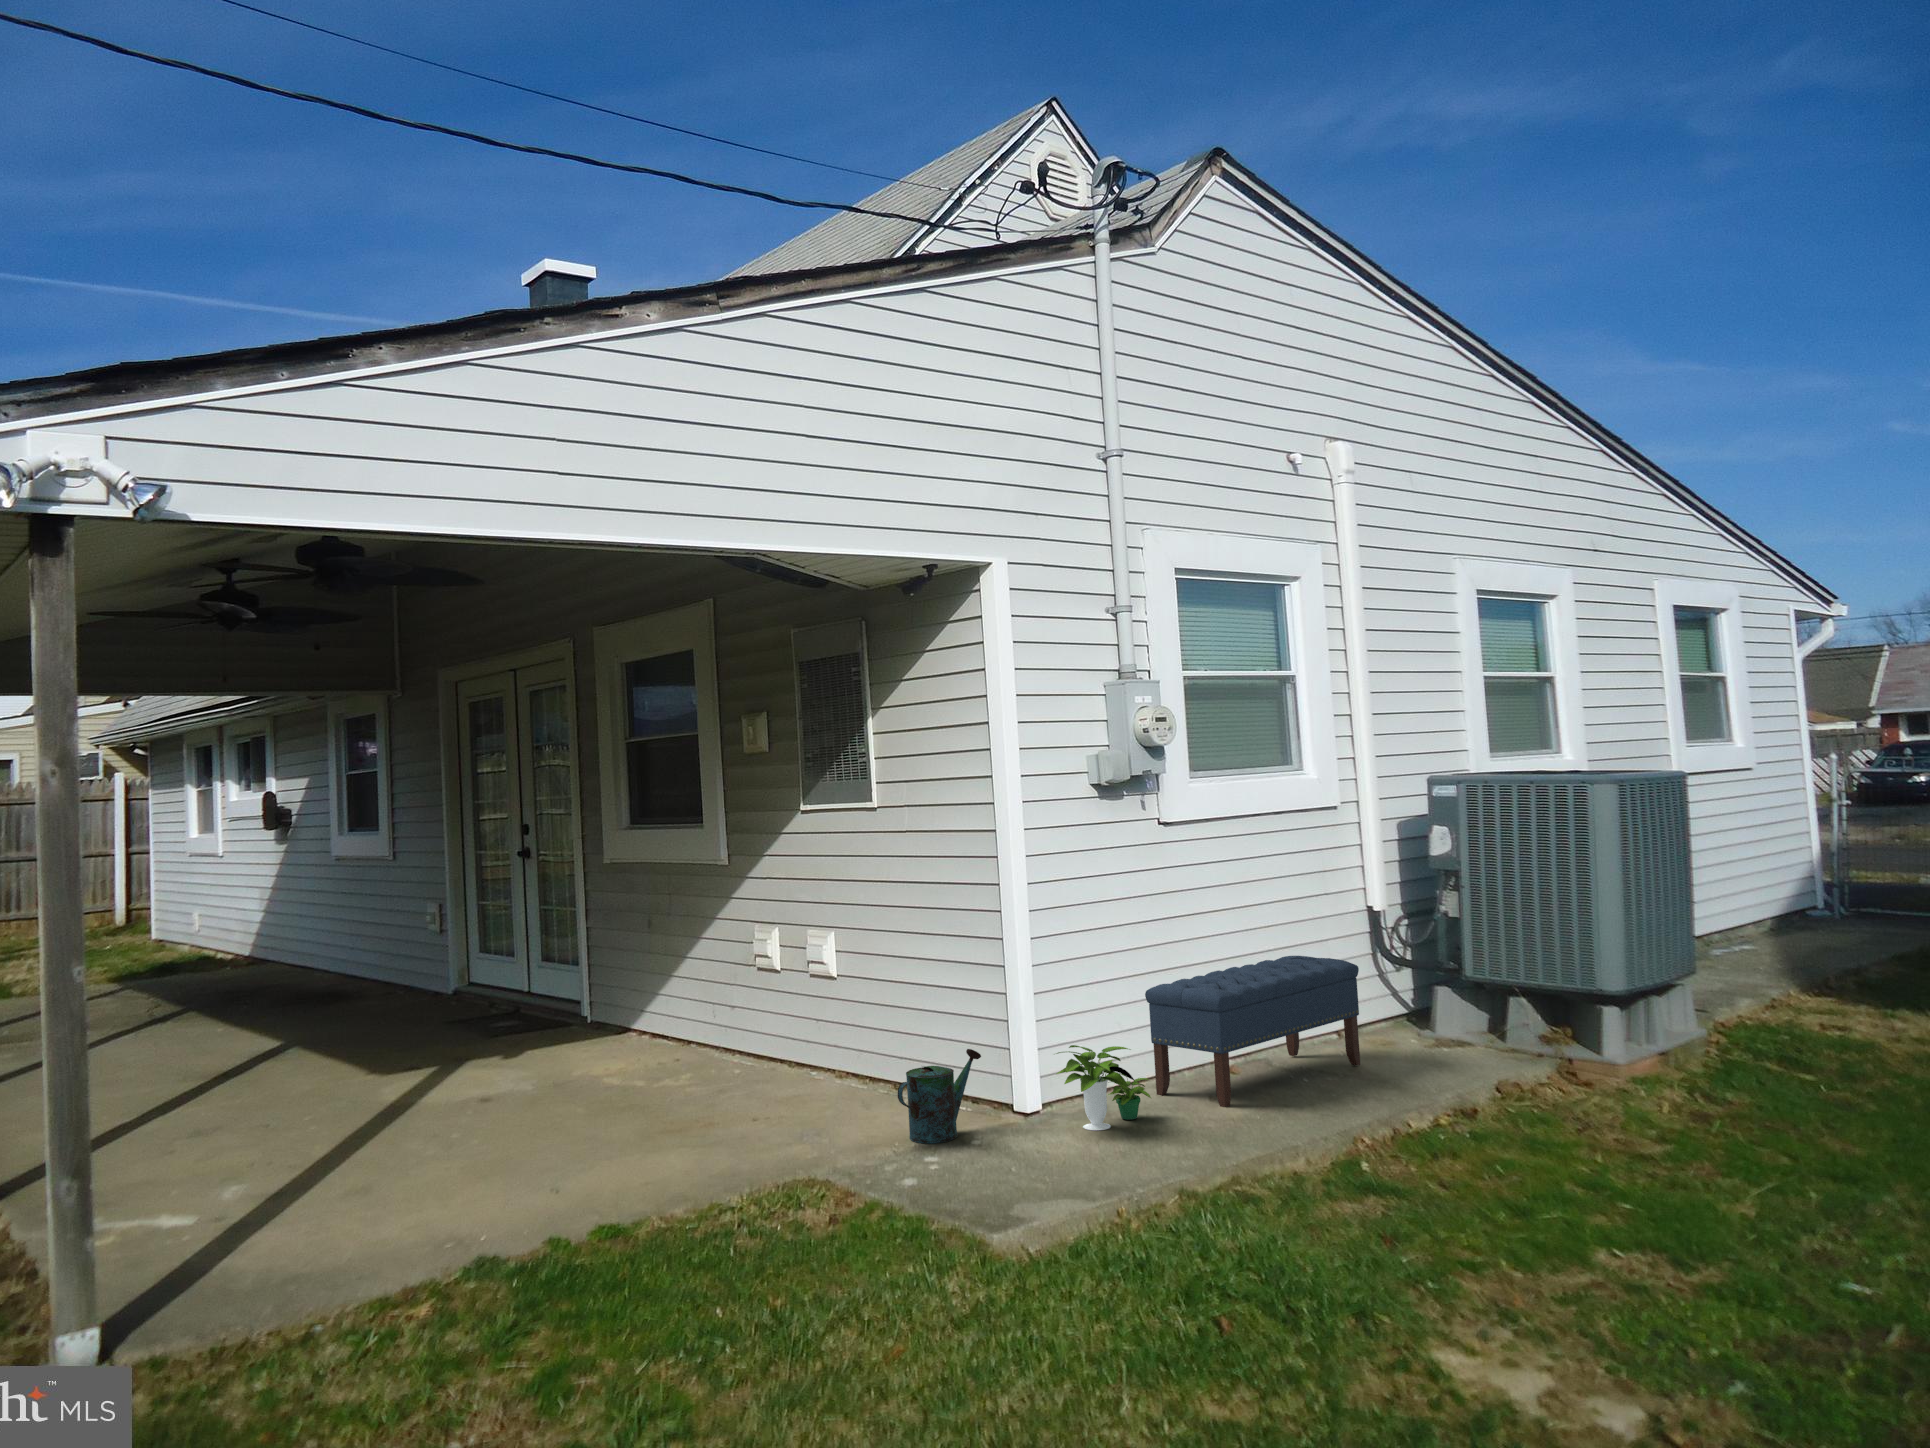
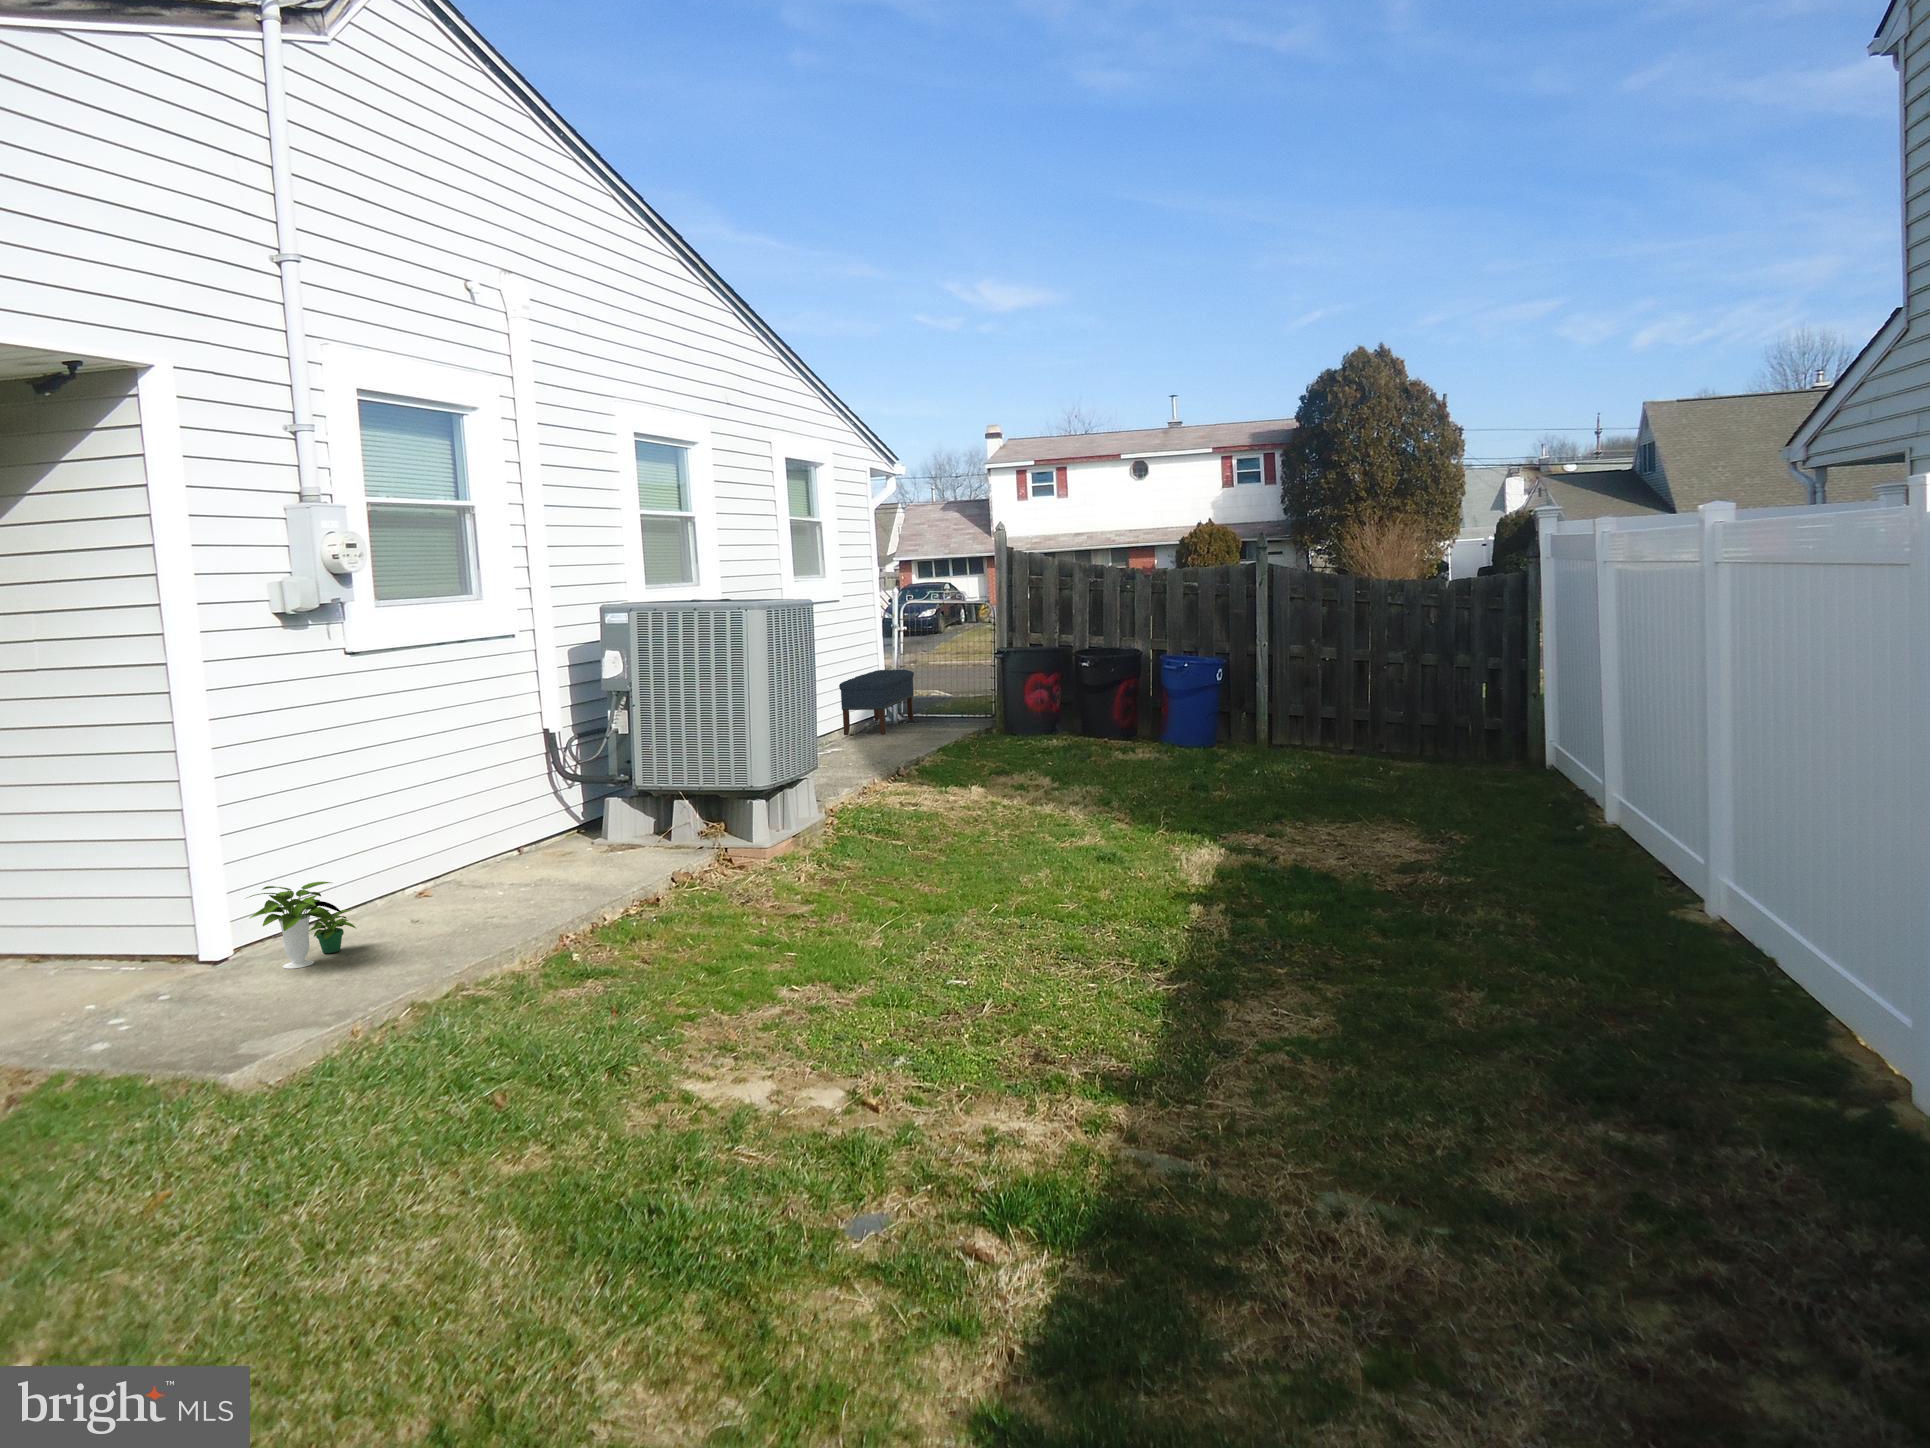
bench: present [1145,956,1360,1107] -> present [839,670,914,735]
watering can: present [898,1049,981,1144] -> none [56,905,156,1013]

